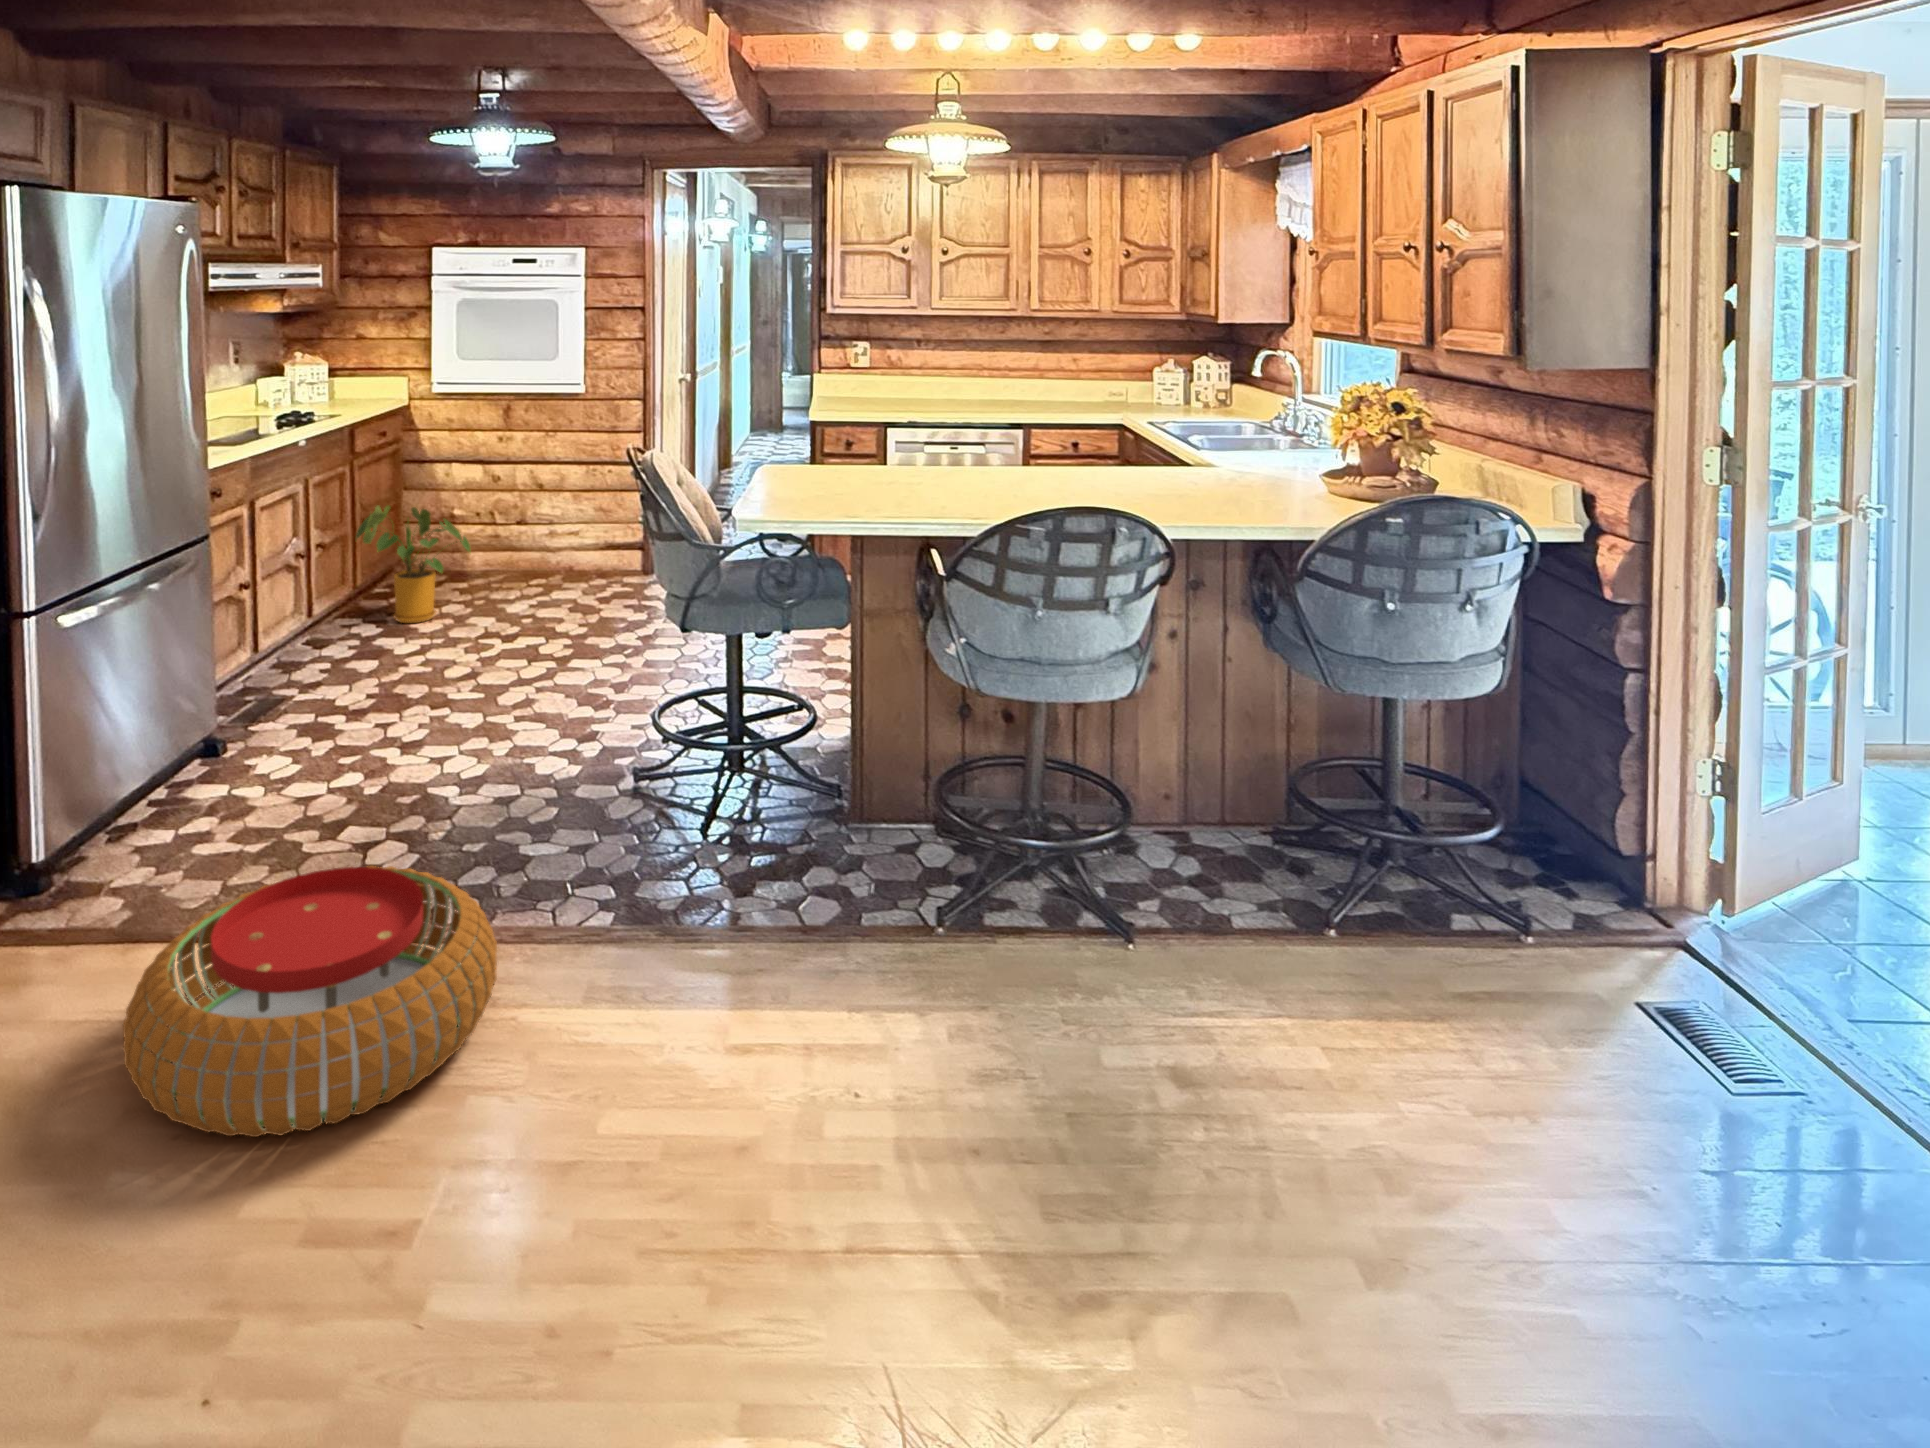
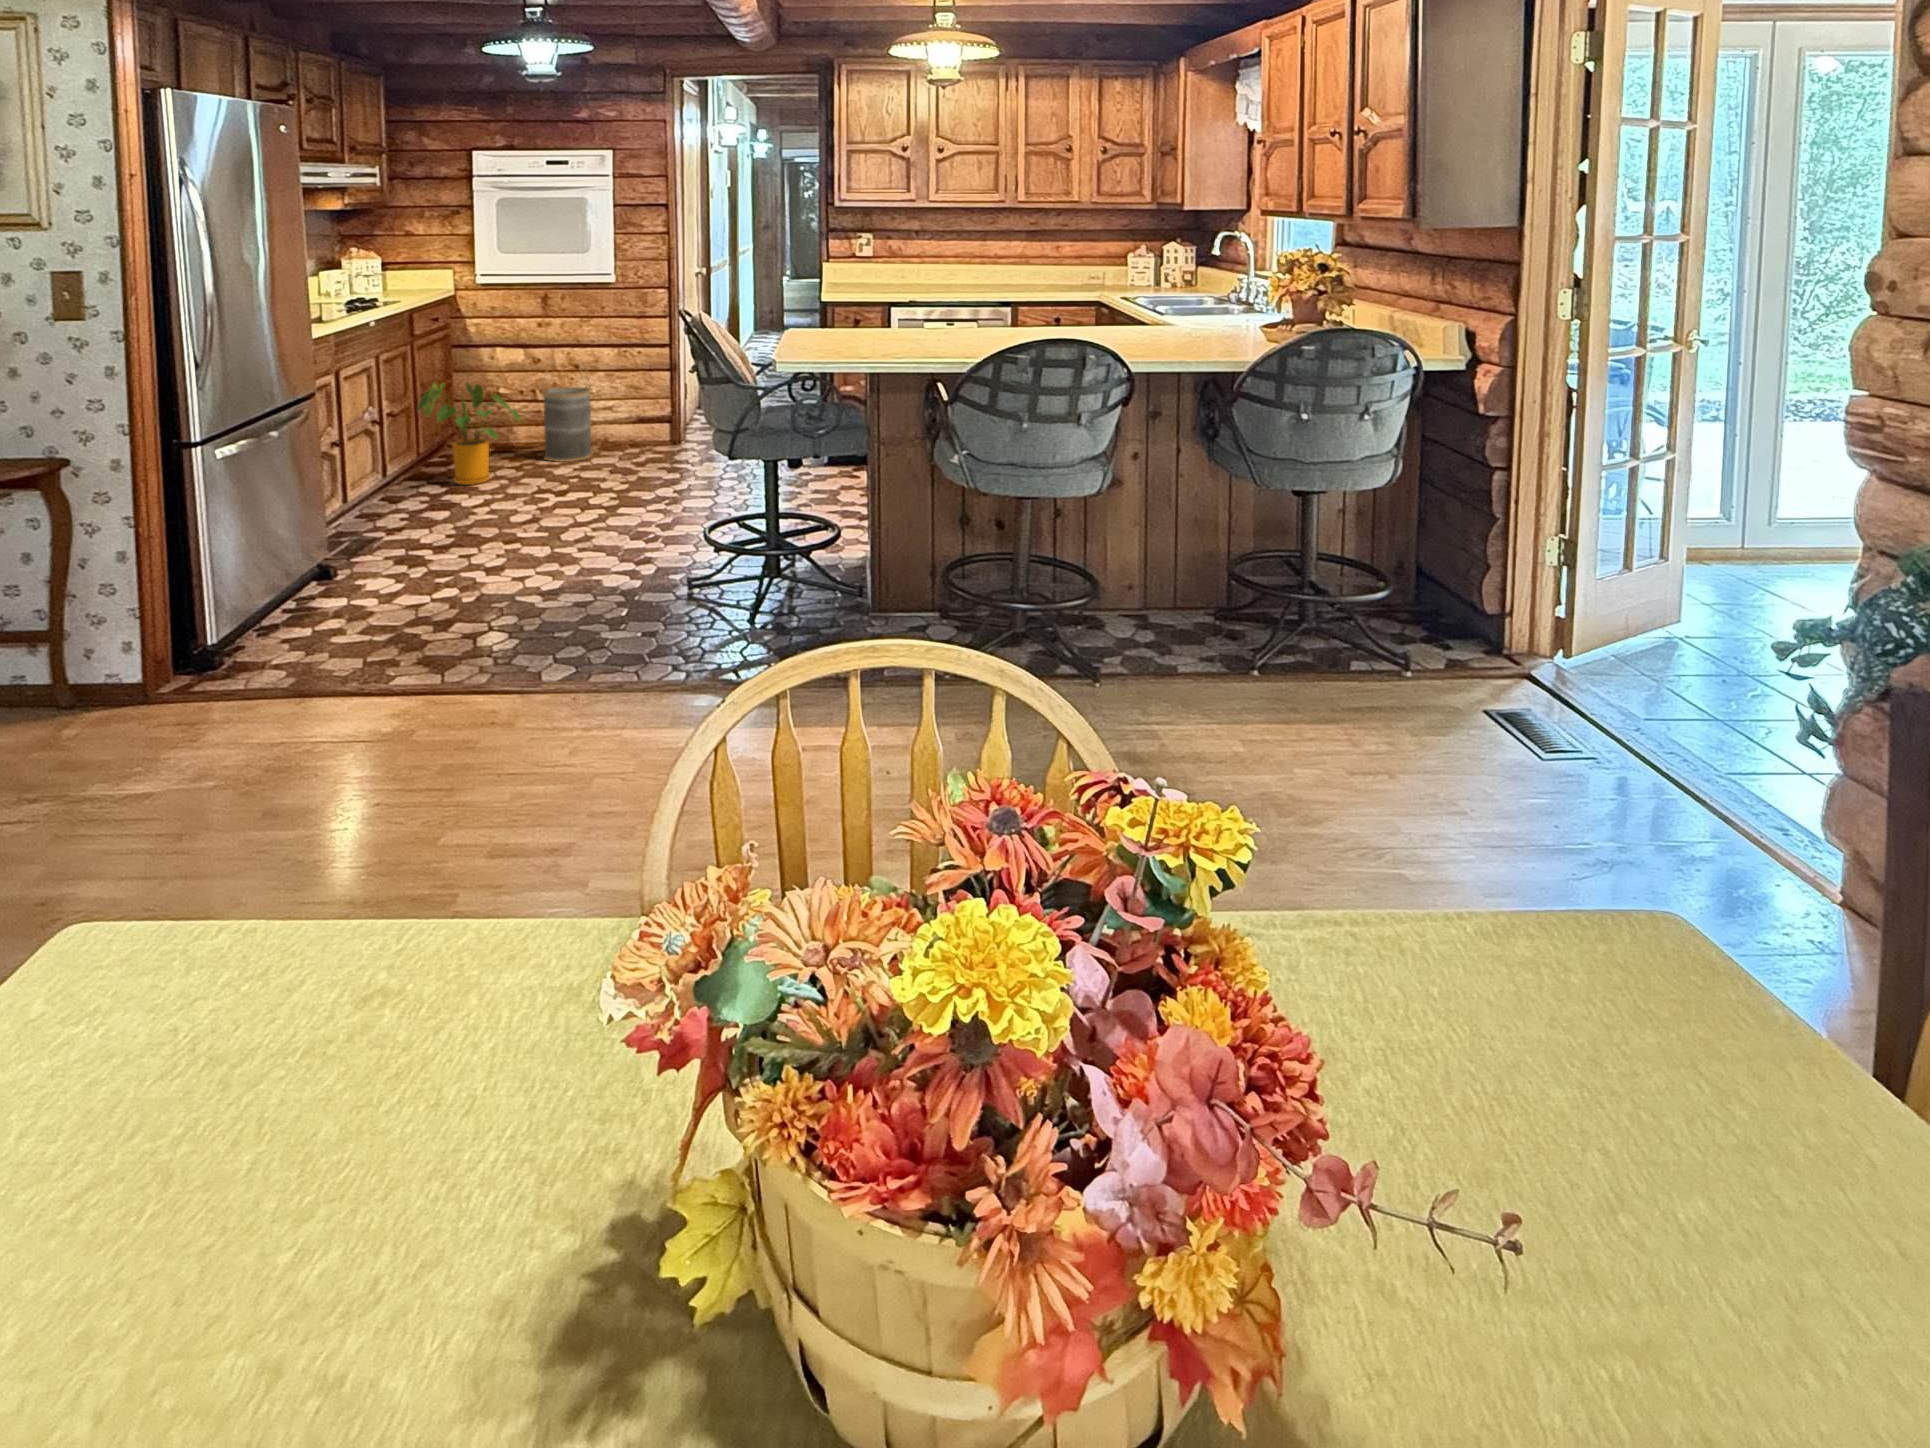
basket: none [501,478,557,594] -> present [543,366,592,462]
pouf: present [123,866,497,1137] -> none [326,628,605,802]

